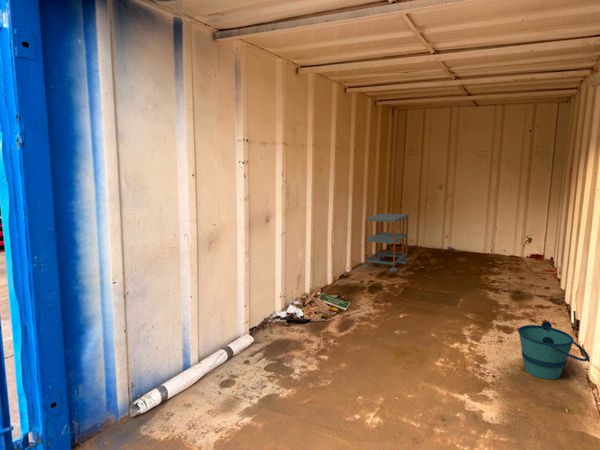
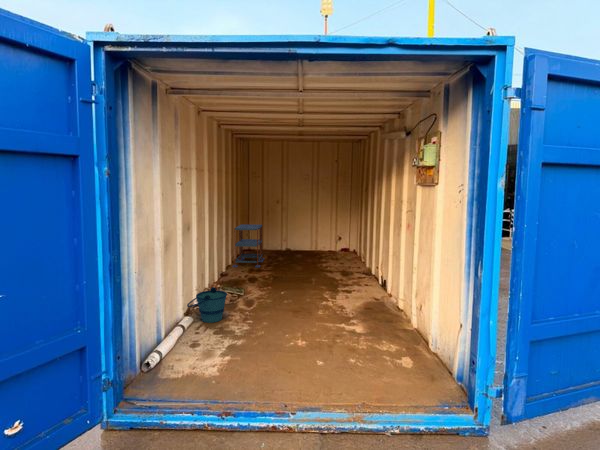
bucket: present [518,322,589,379] -> present [187,287,227,323]

